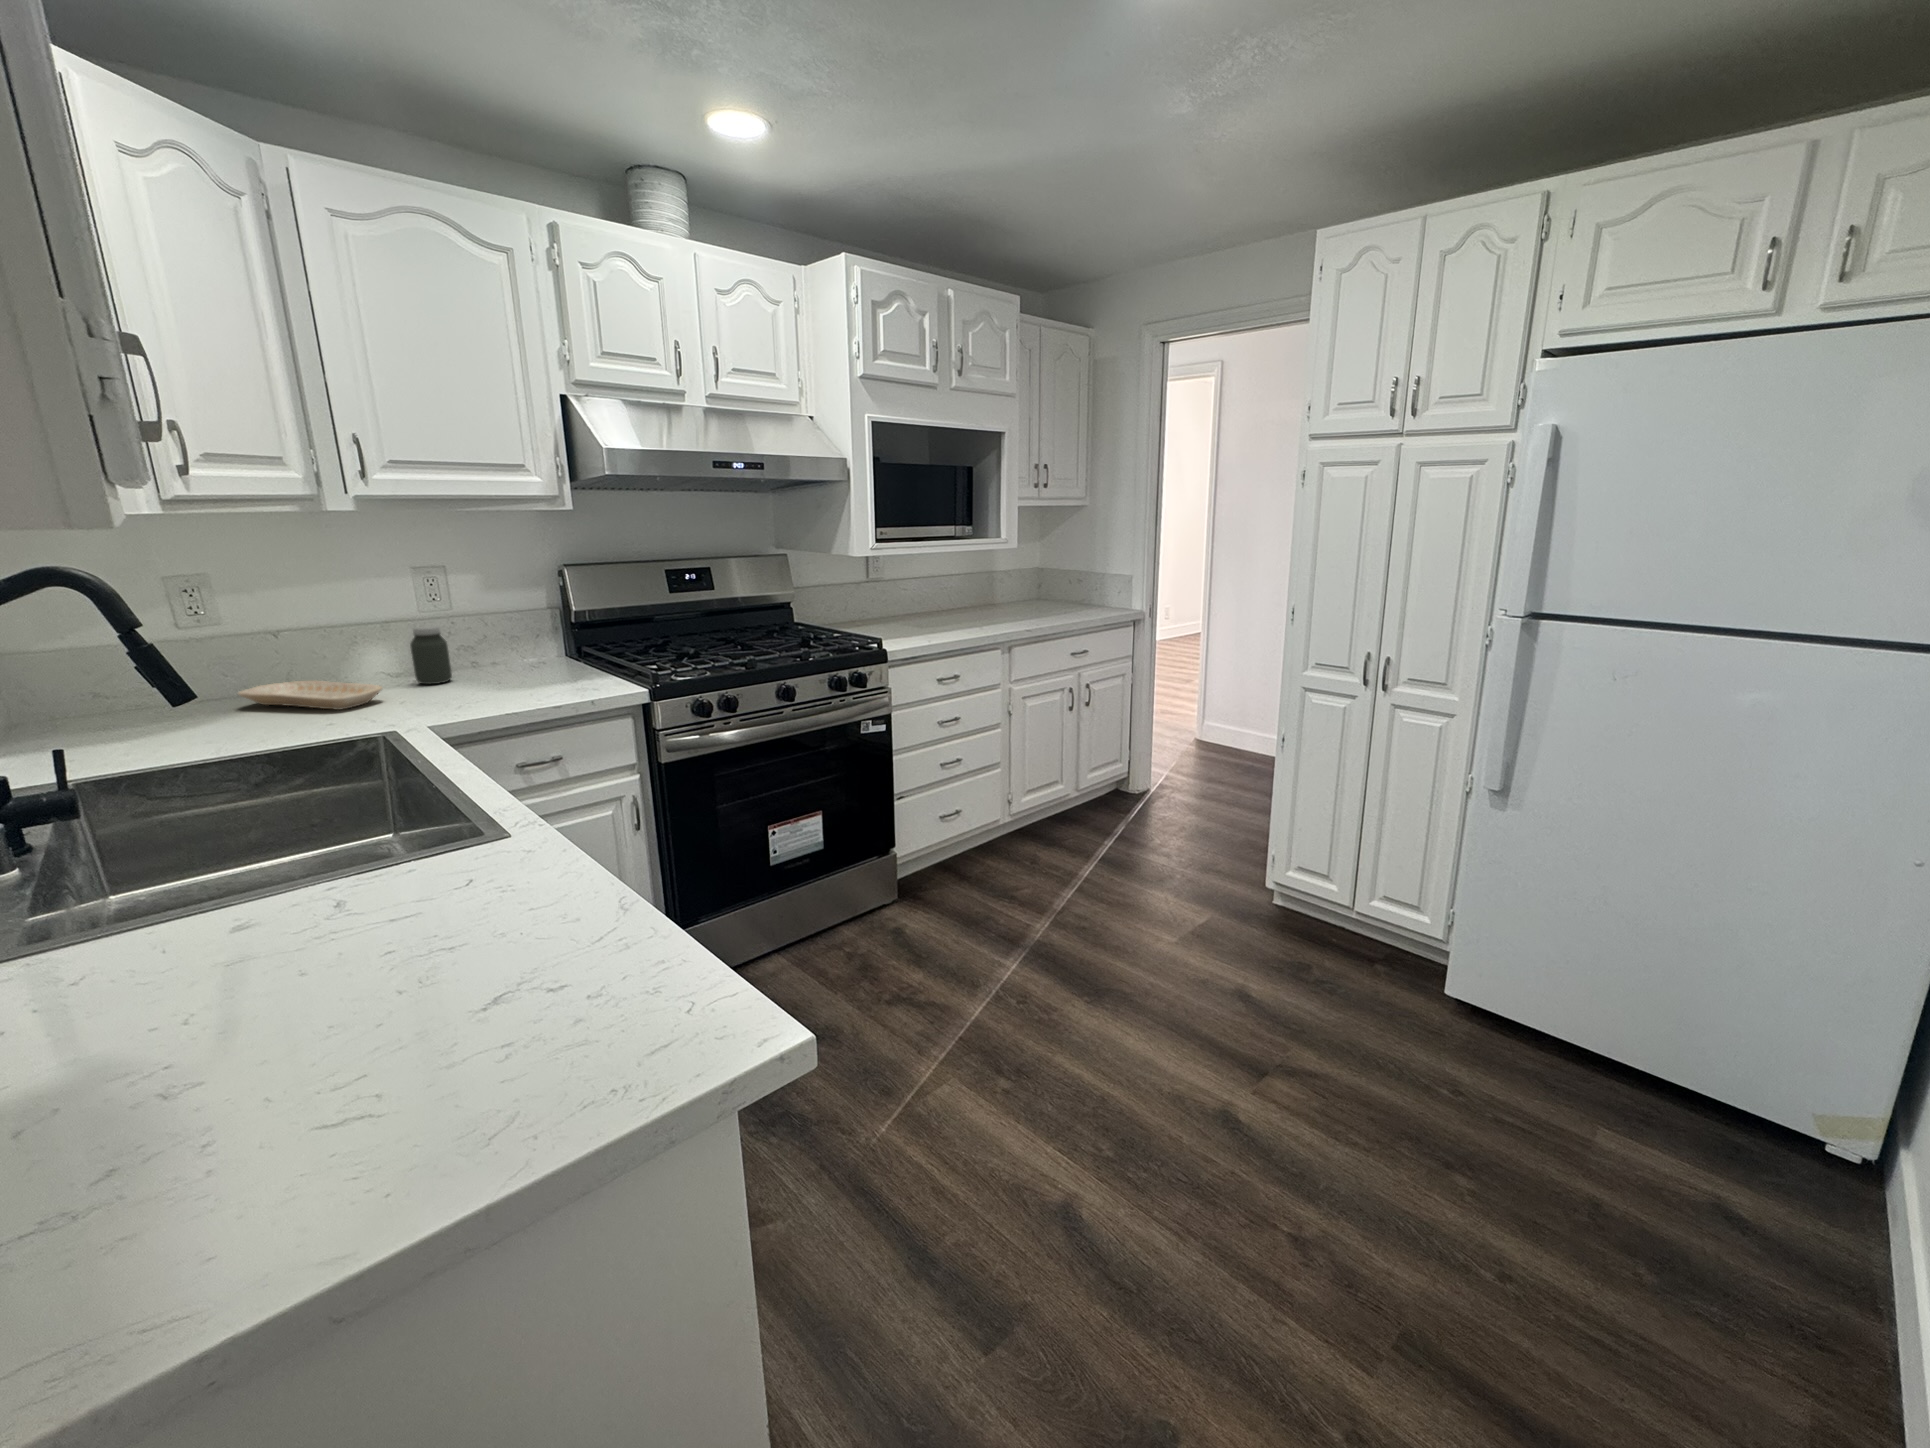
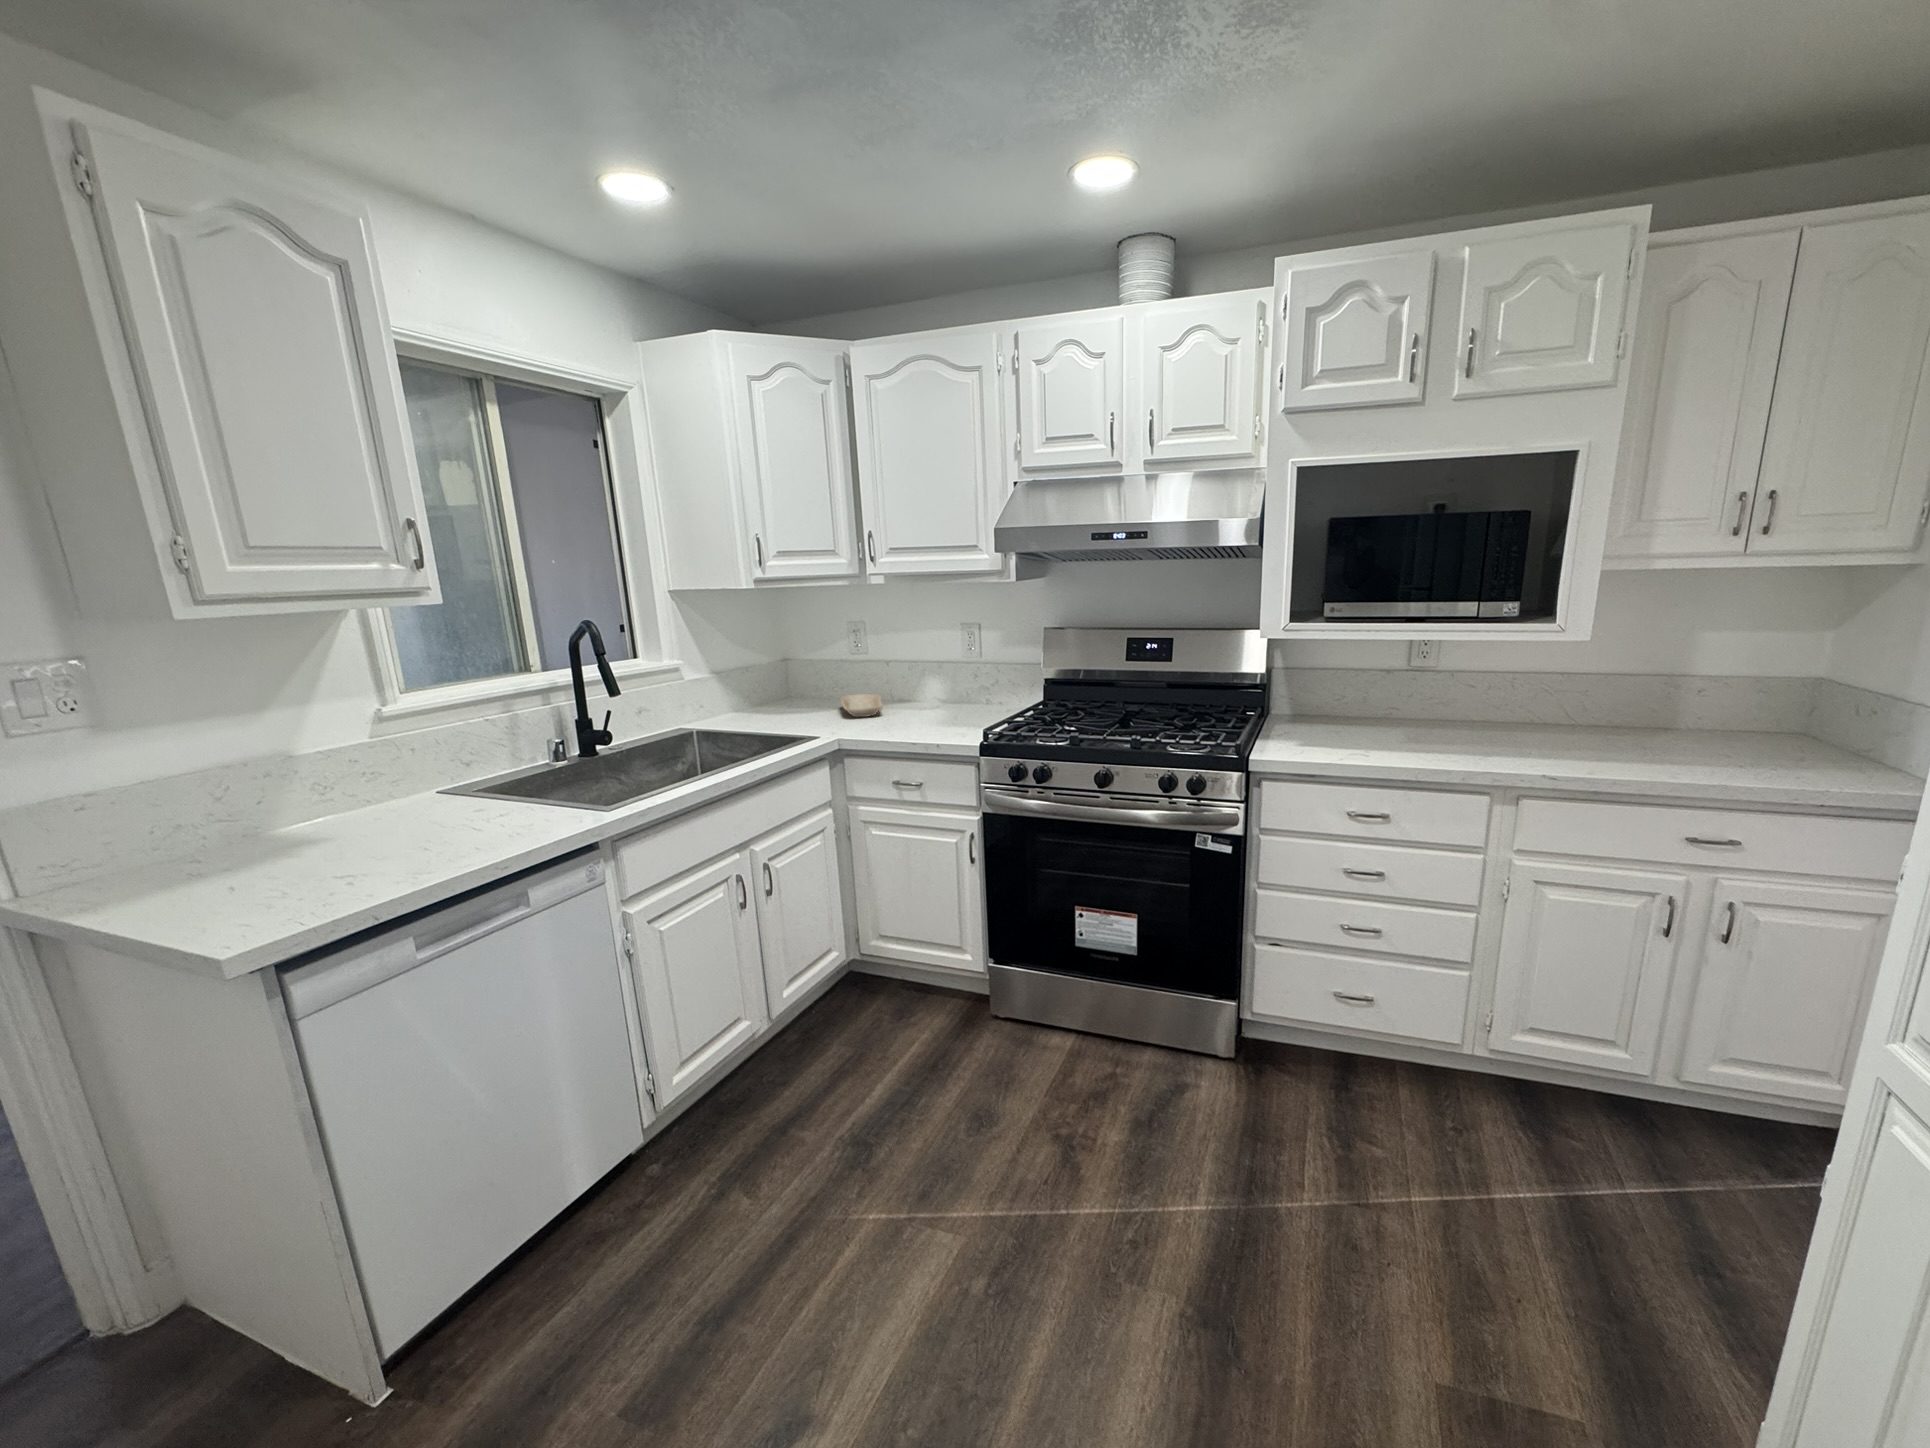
jar: present [410,626,452,684] -> none [923,667,947,711]

